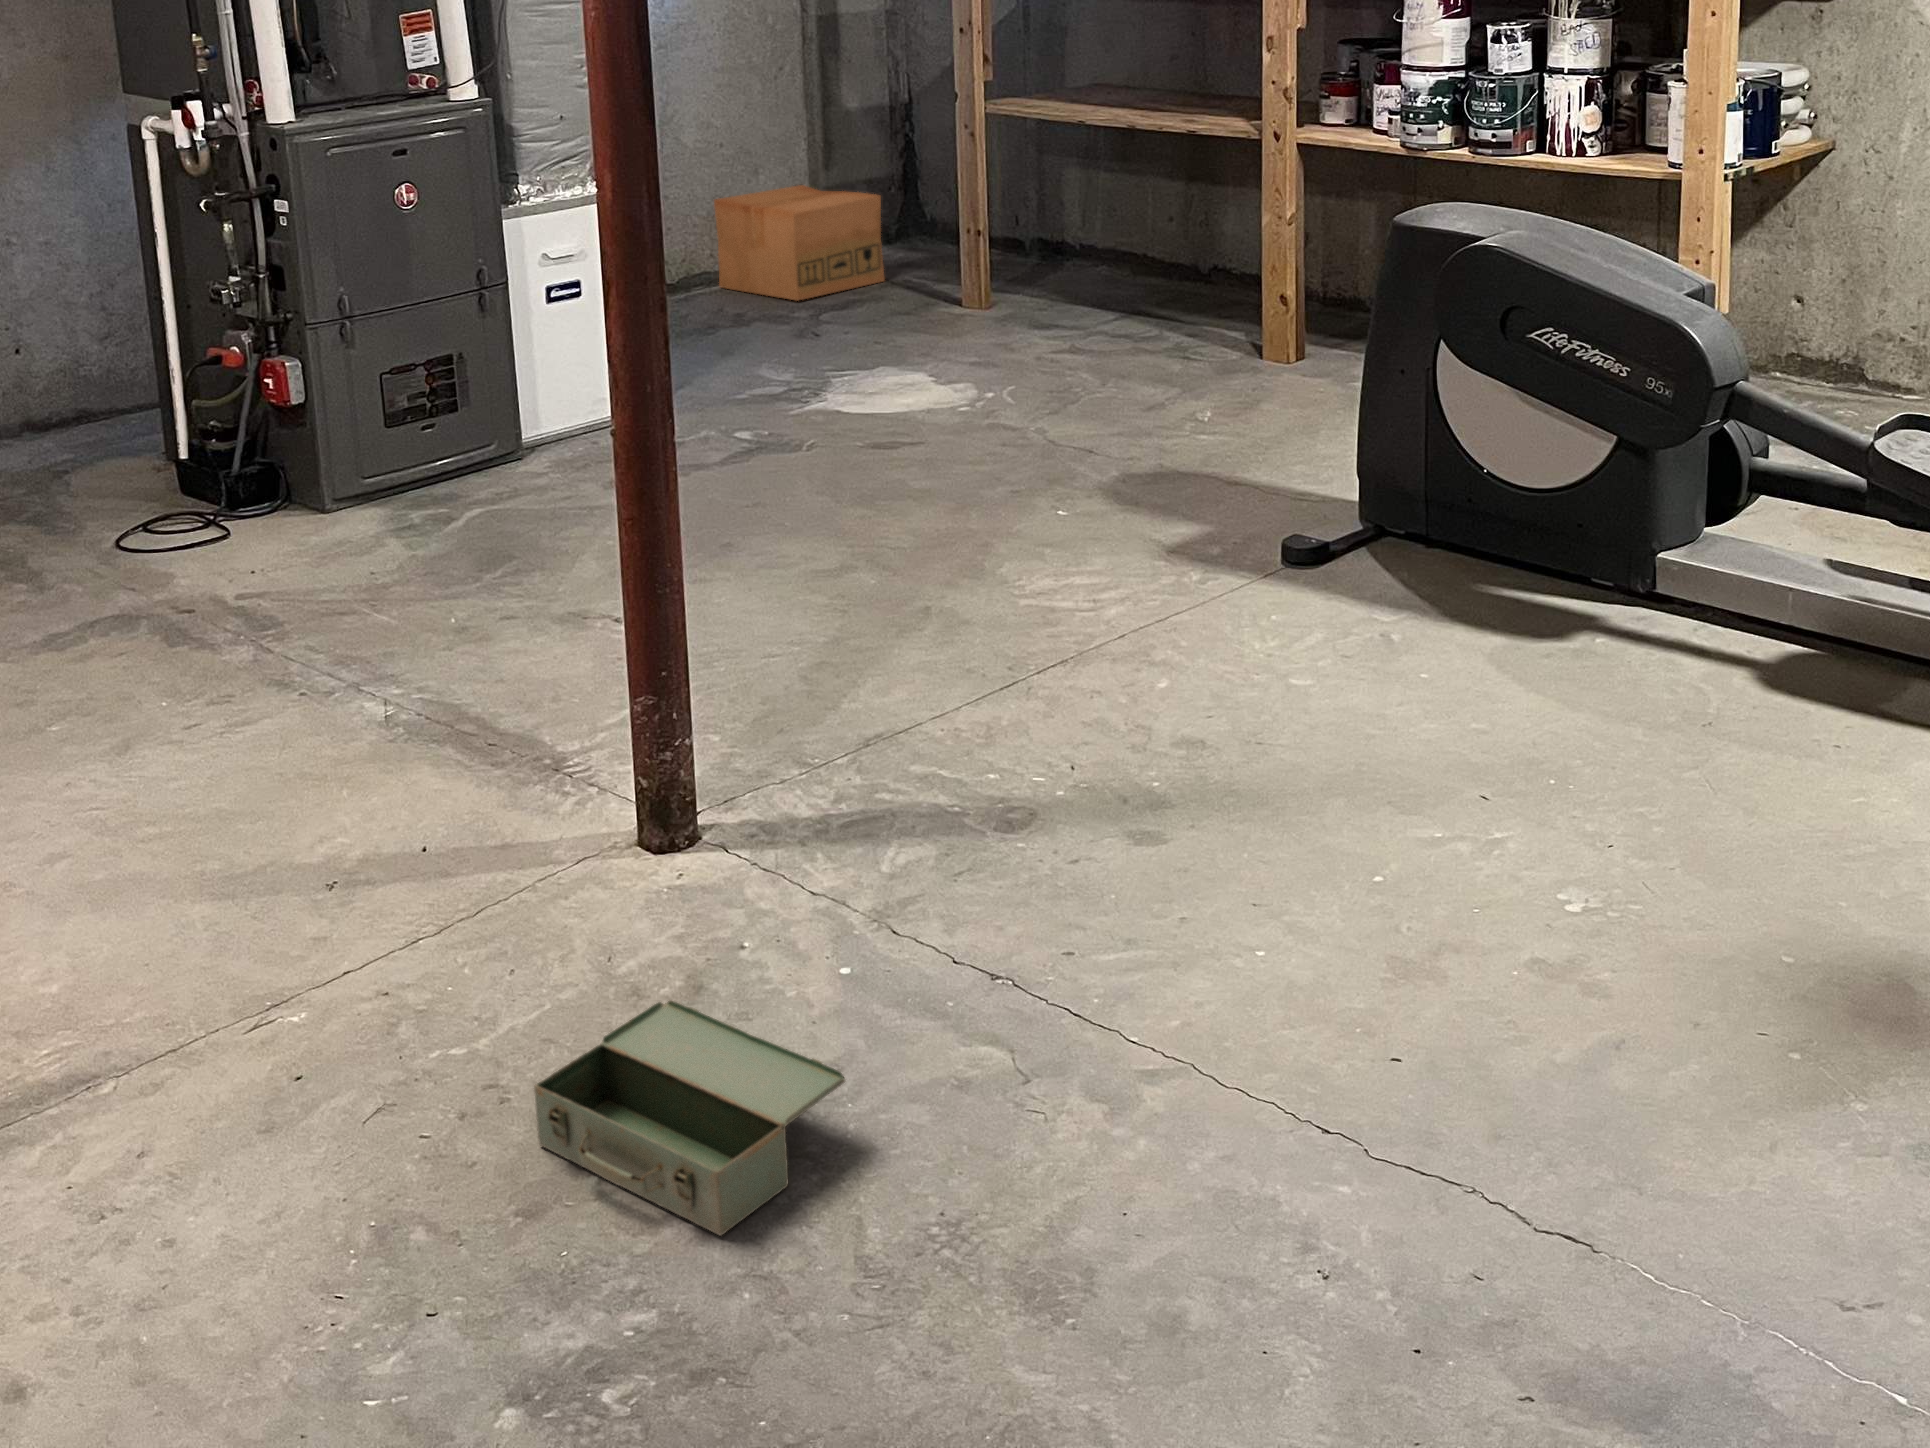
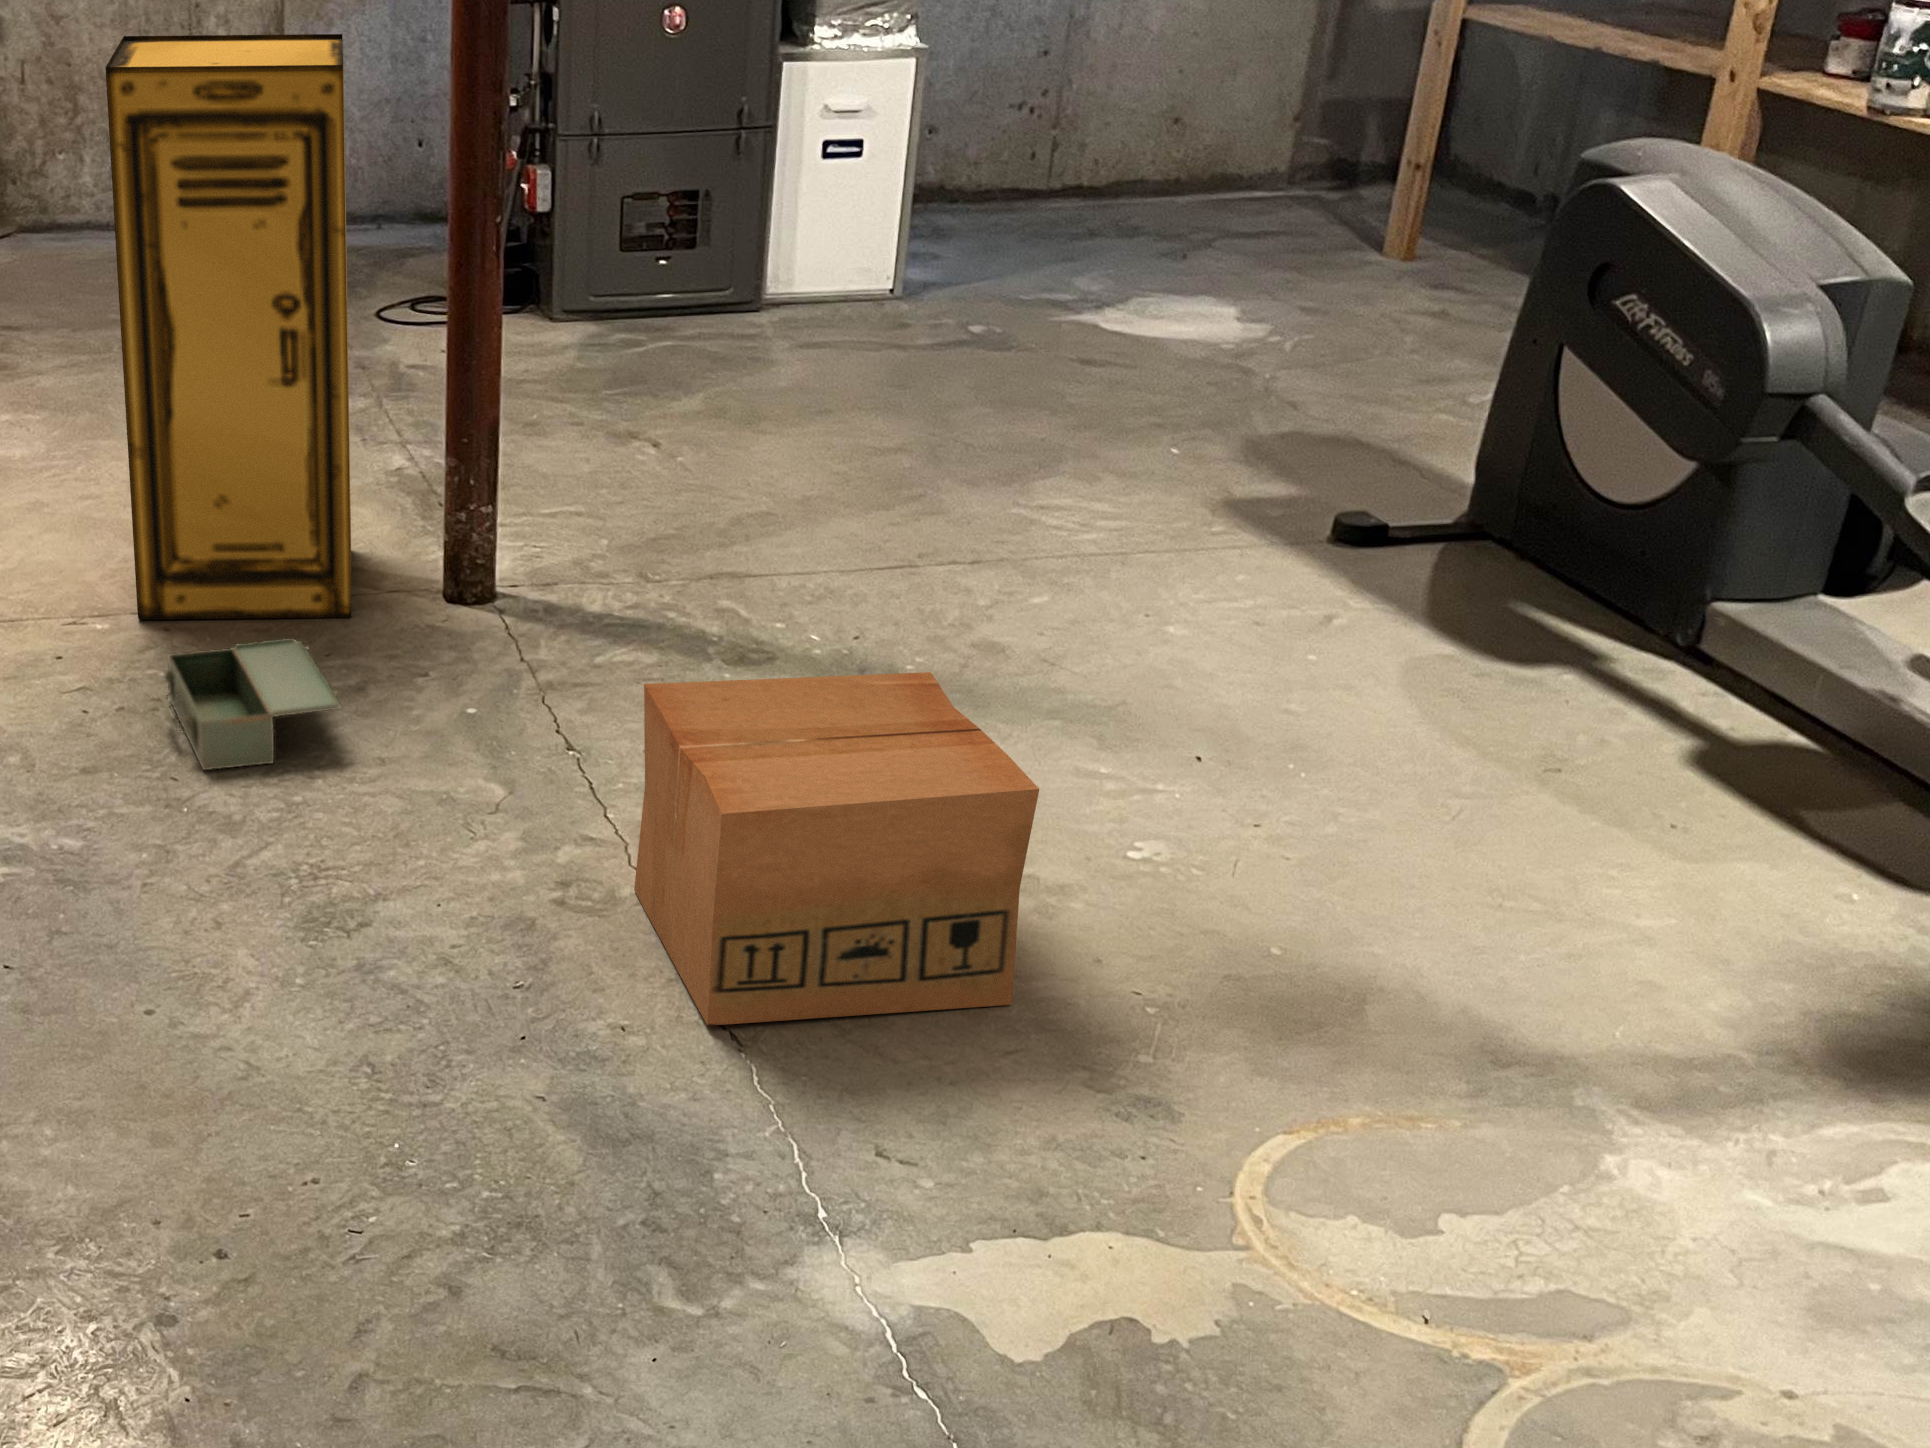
cardboard box: present [714,185,884,300] -> present [634,672,1039,1026]
storage cabinet: none [165,266,600,1039] -> present [105,34,351,619]

